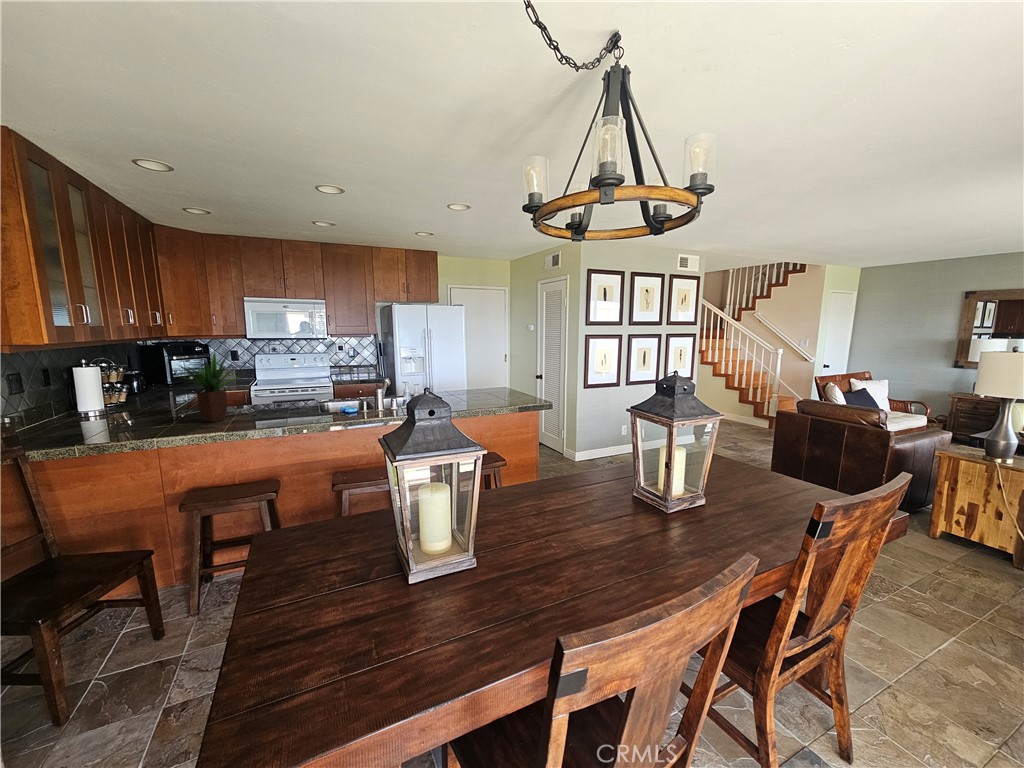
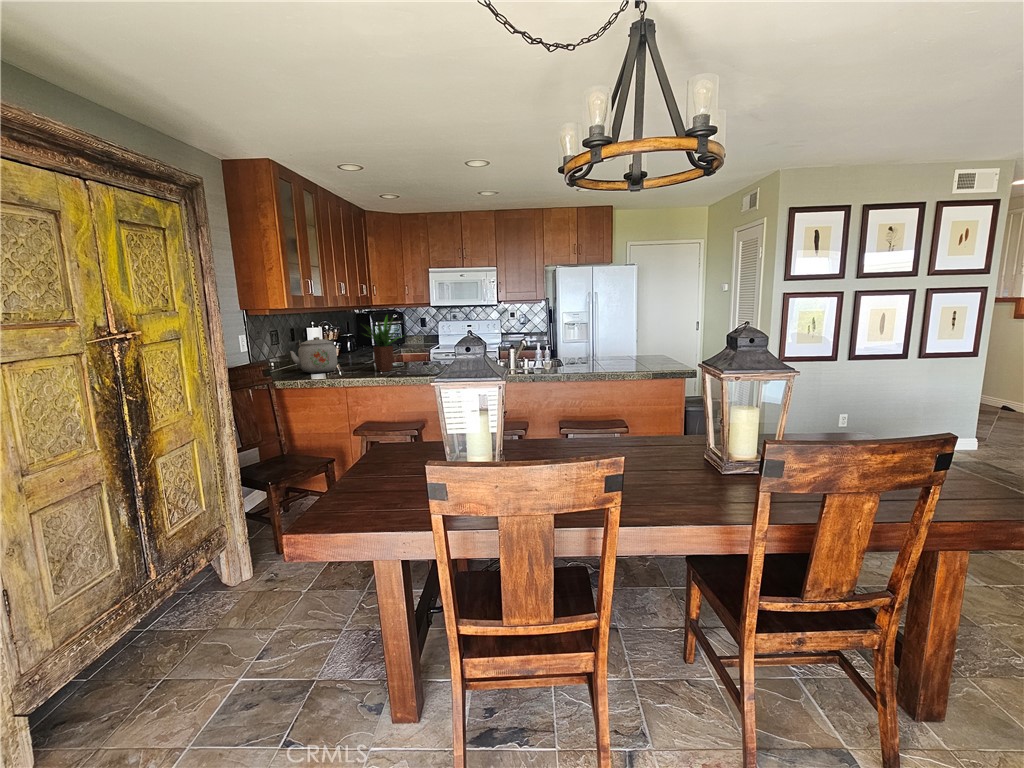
kettle: none [52,382,137,432] -> present [290,337,337,373]

